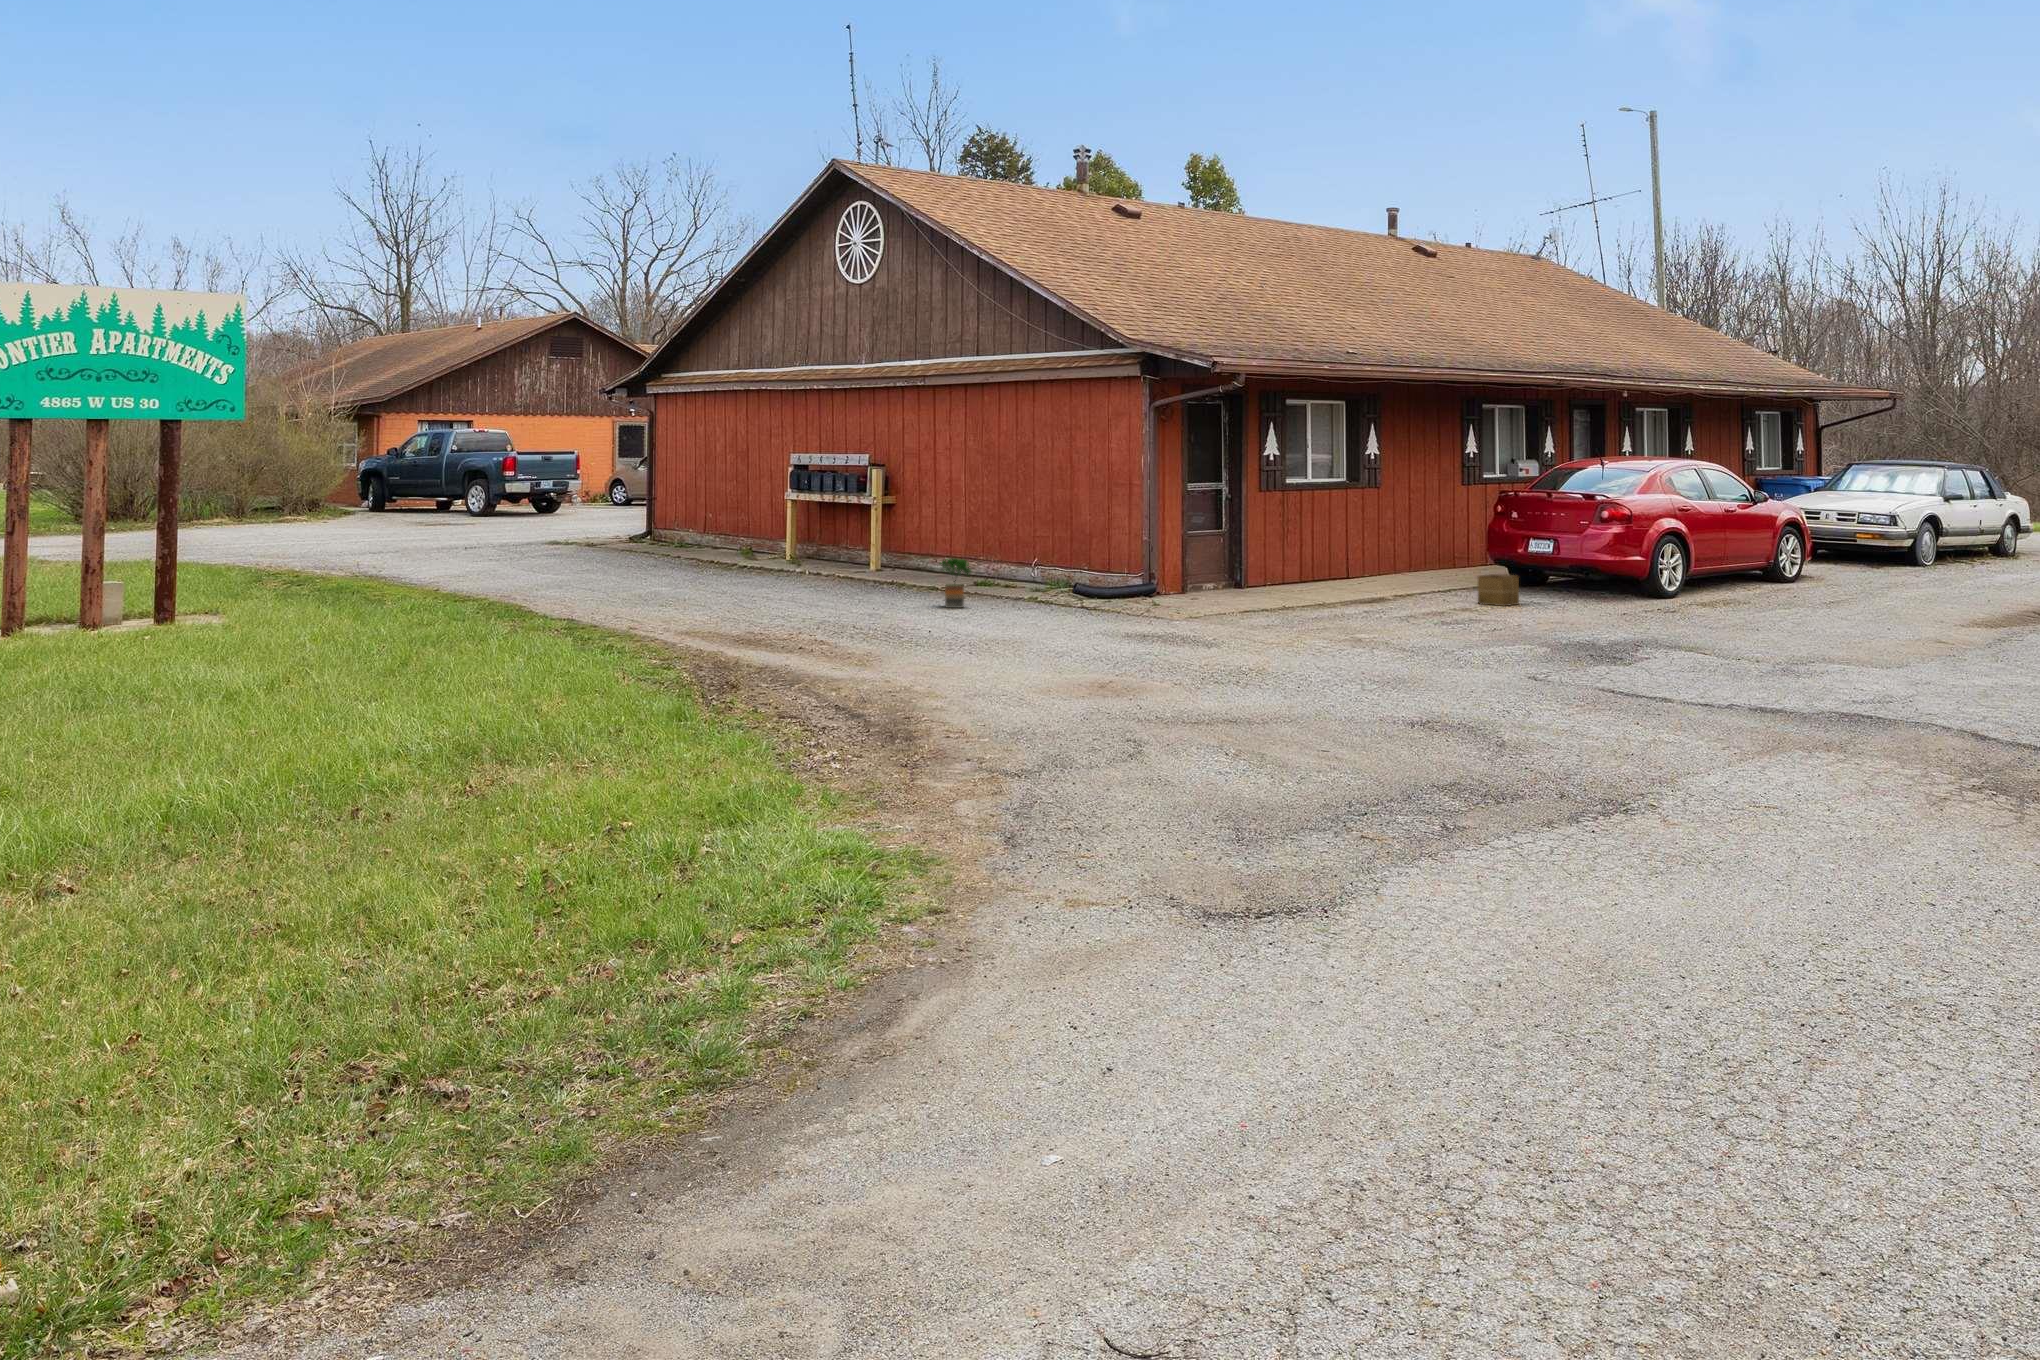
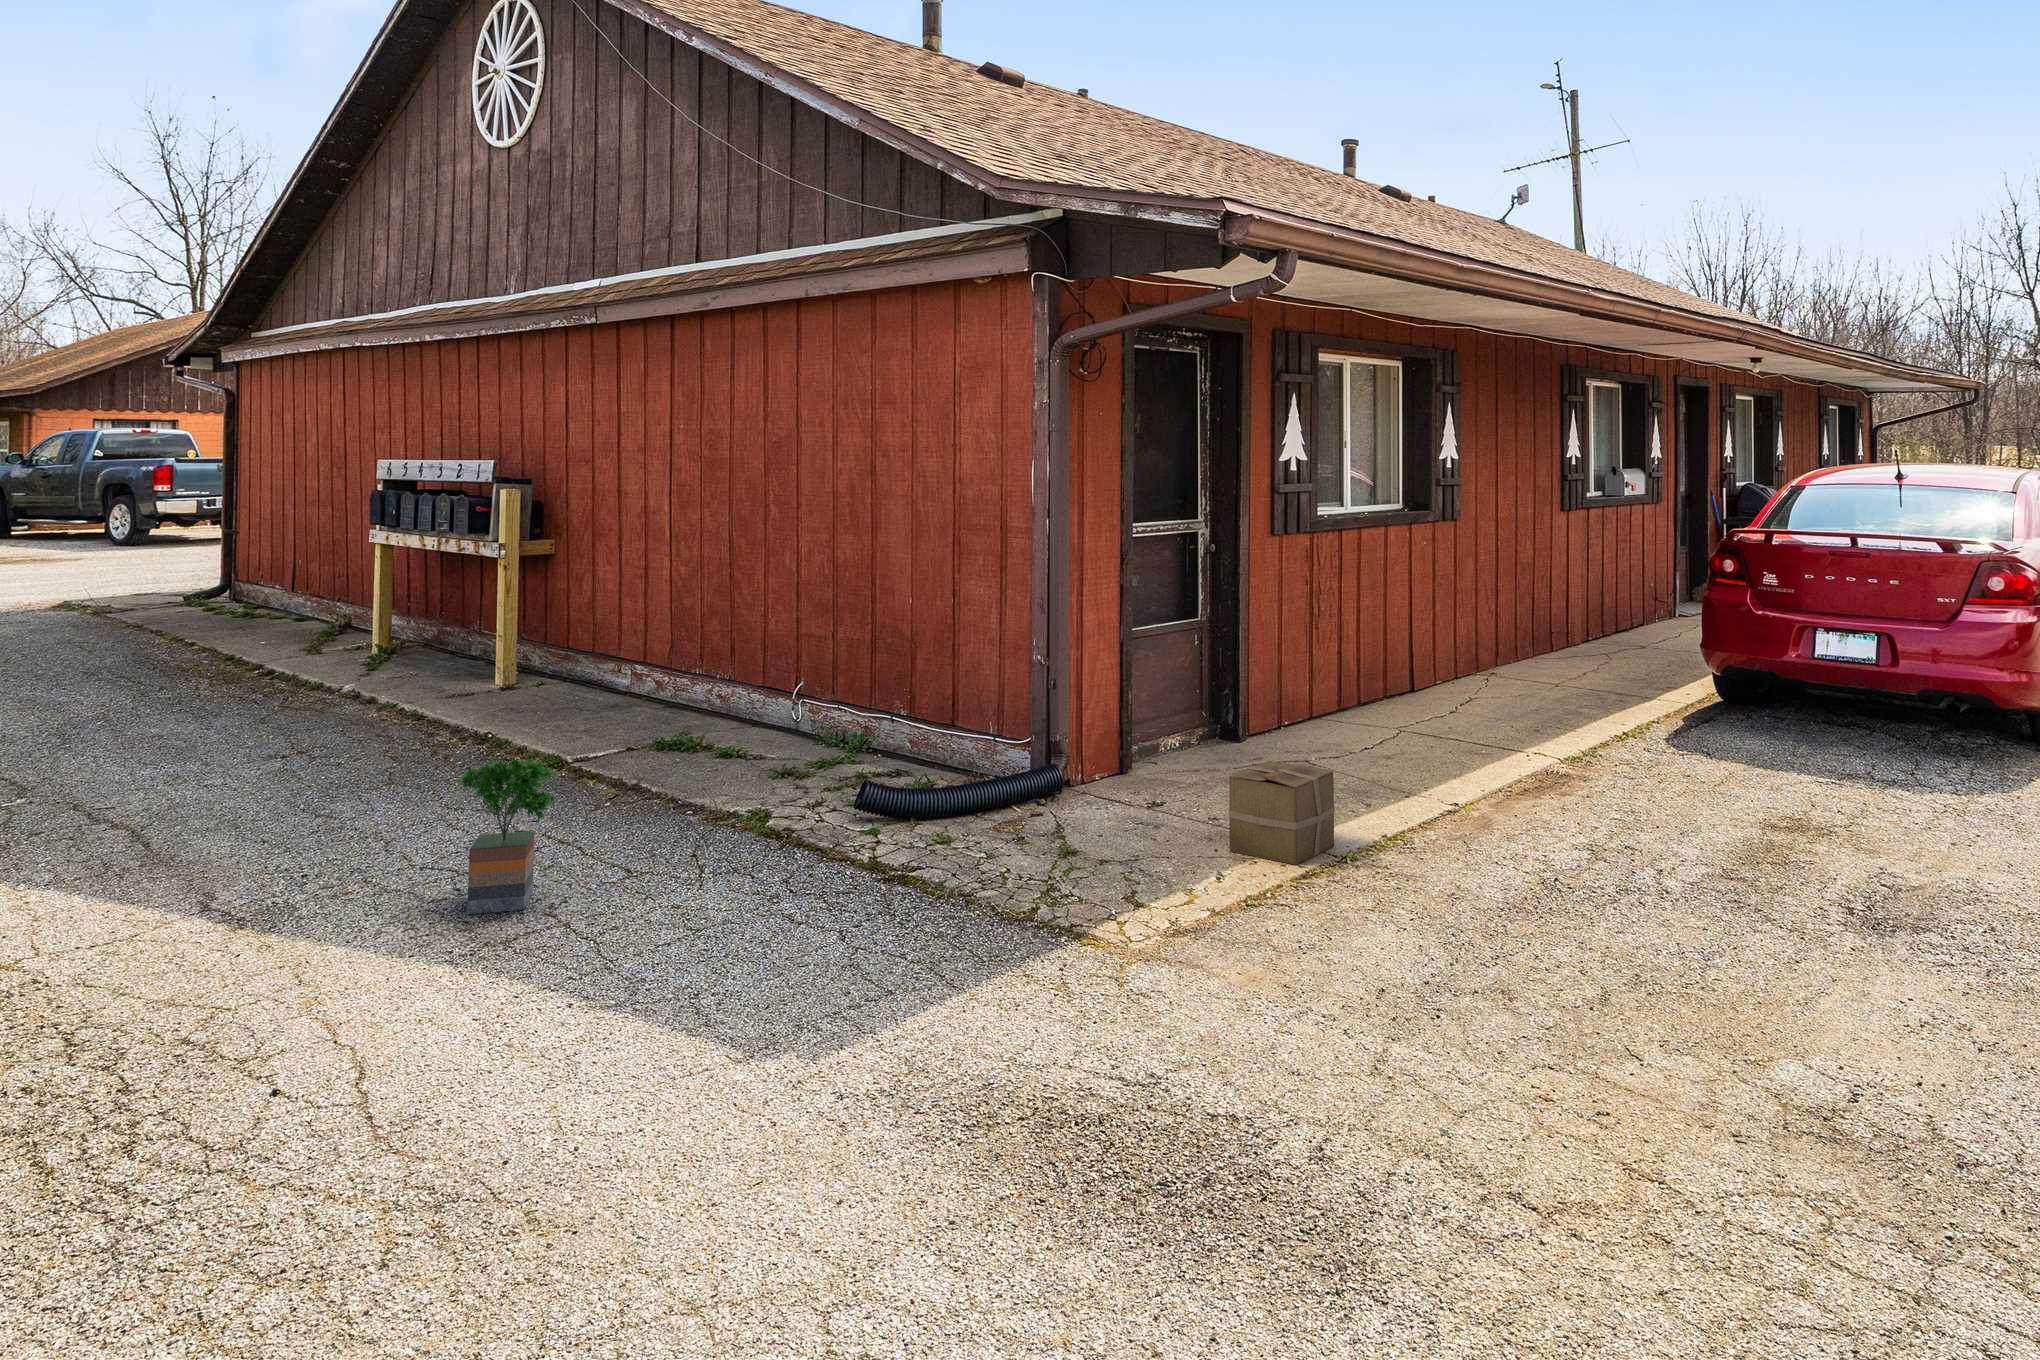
cardboard box: present [1478,574,1519,606] -> present [1229,761,1335,865]

